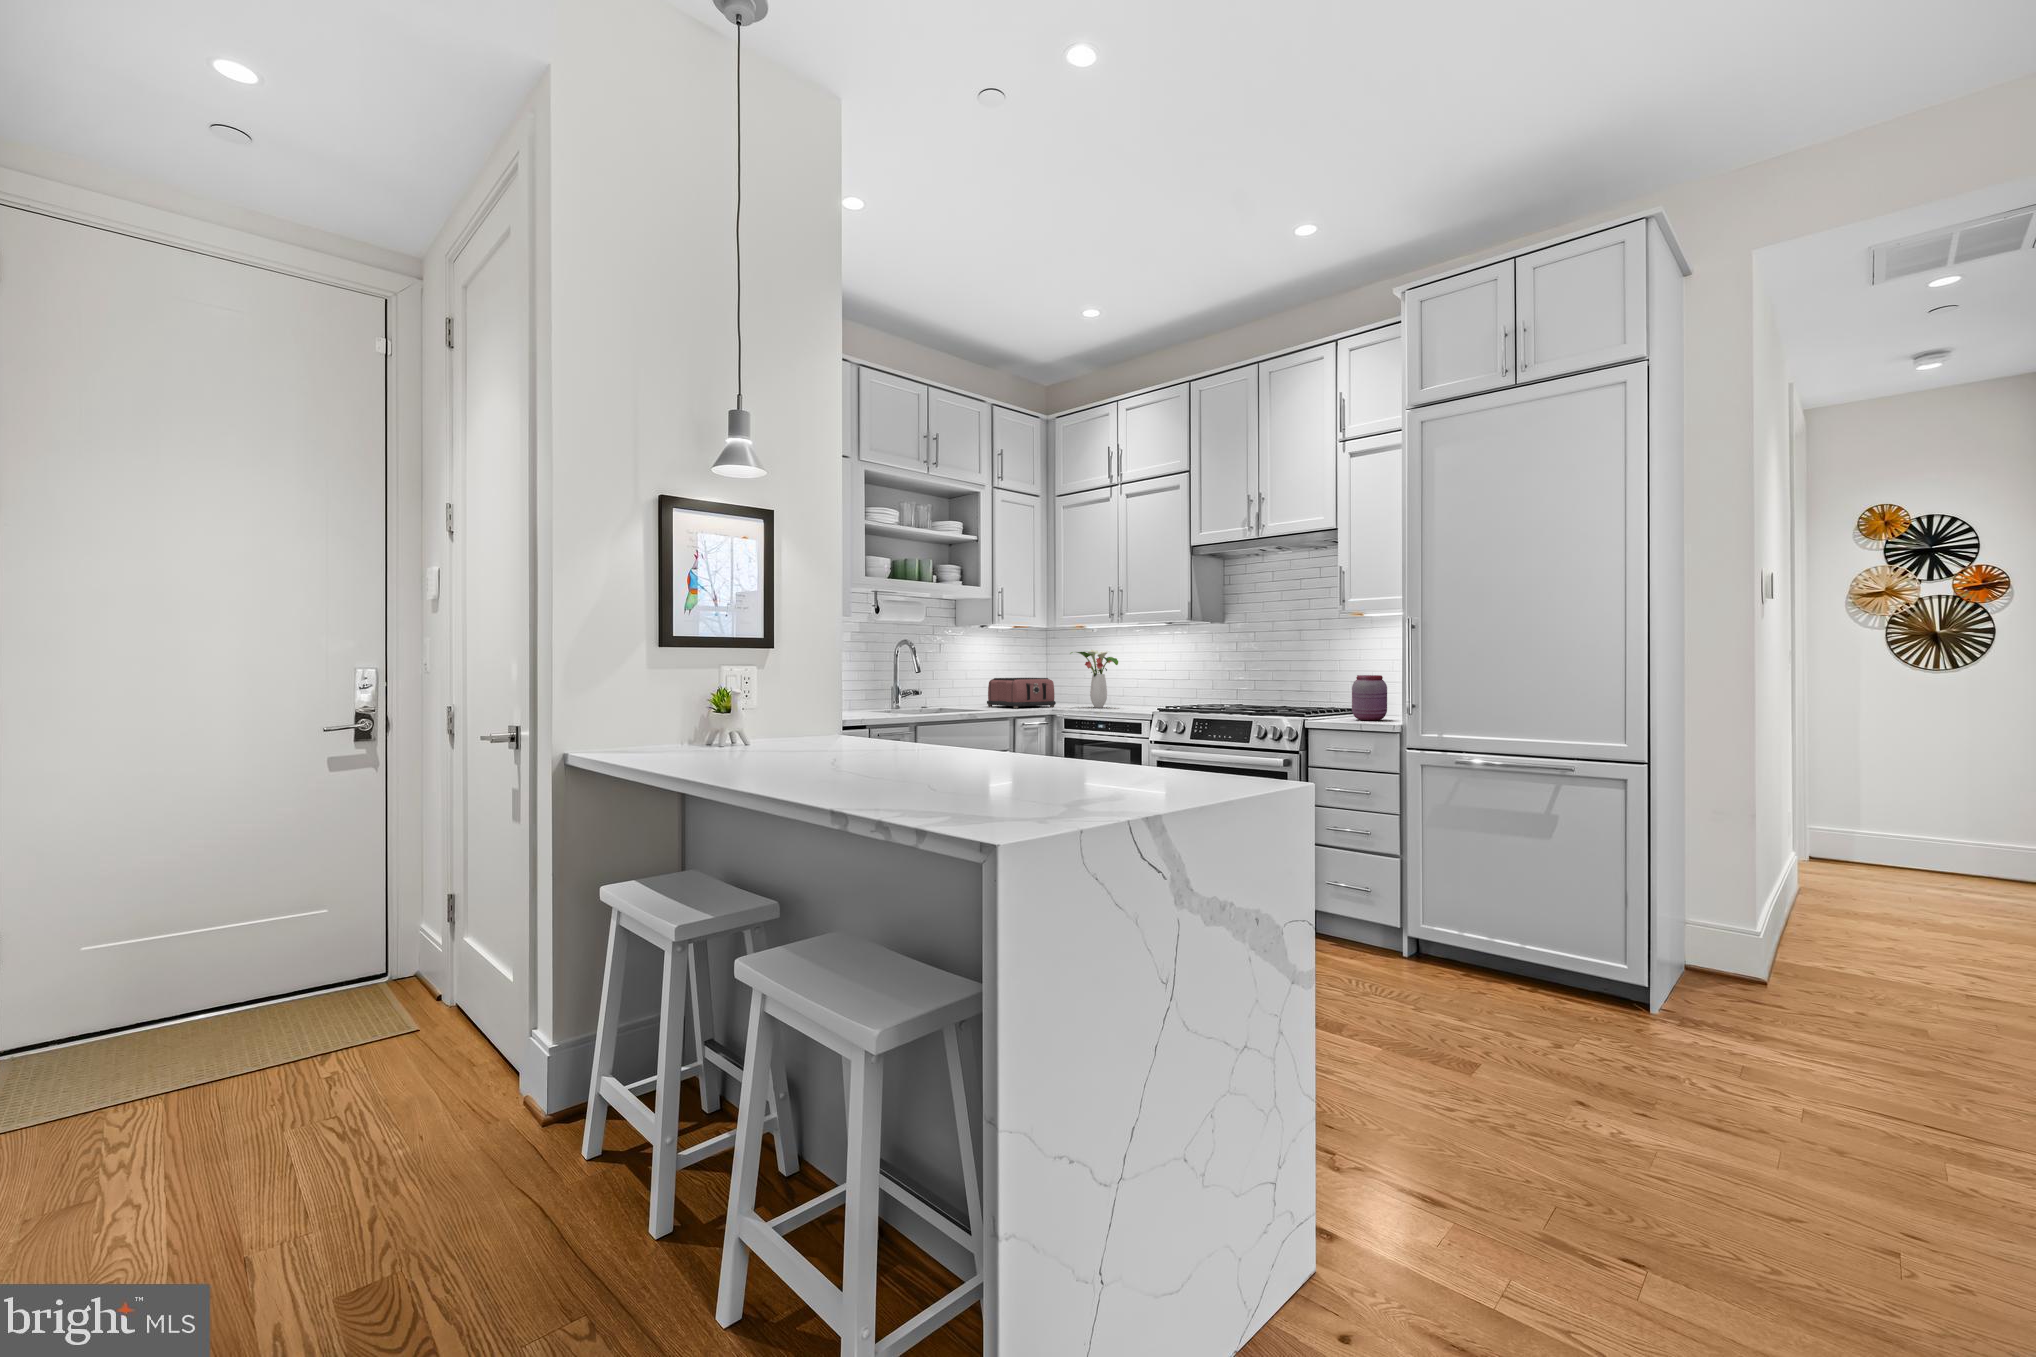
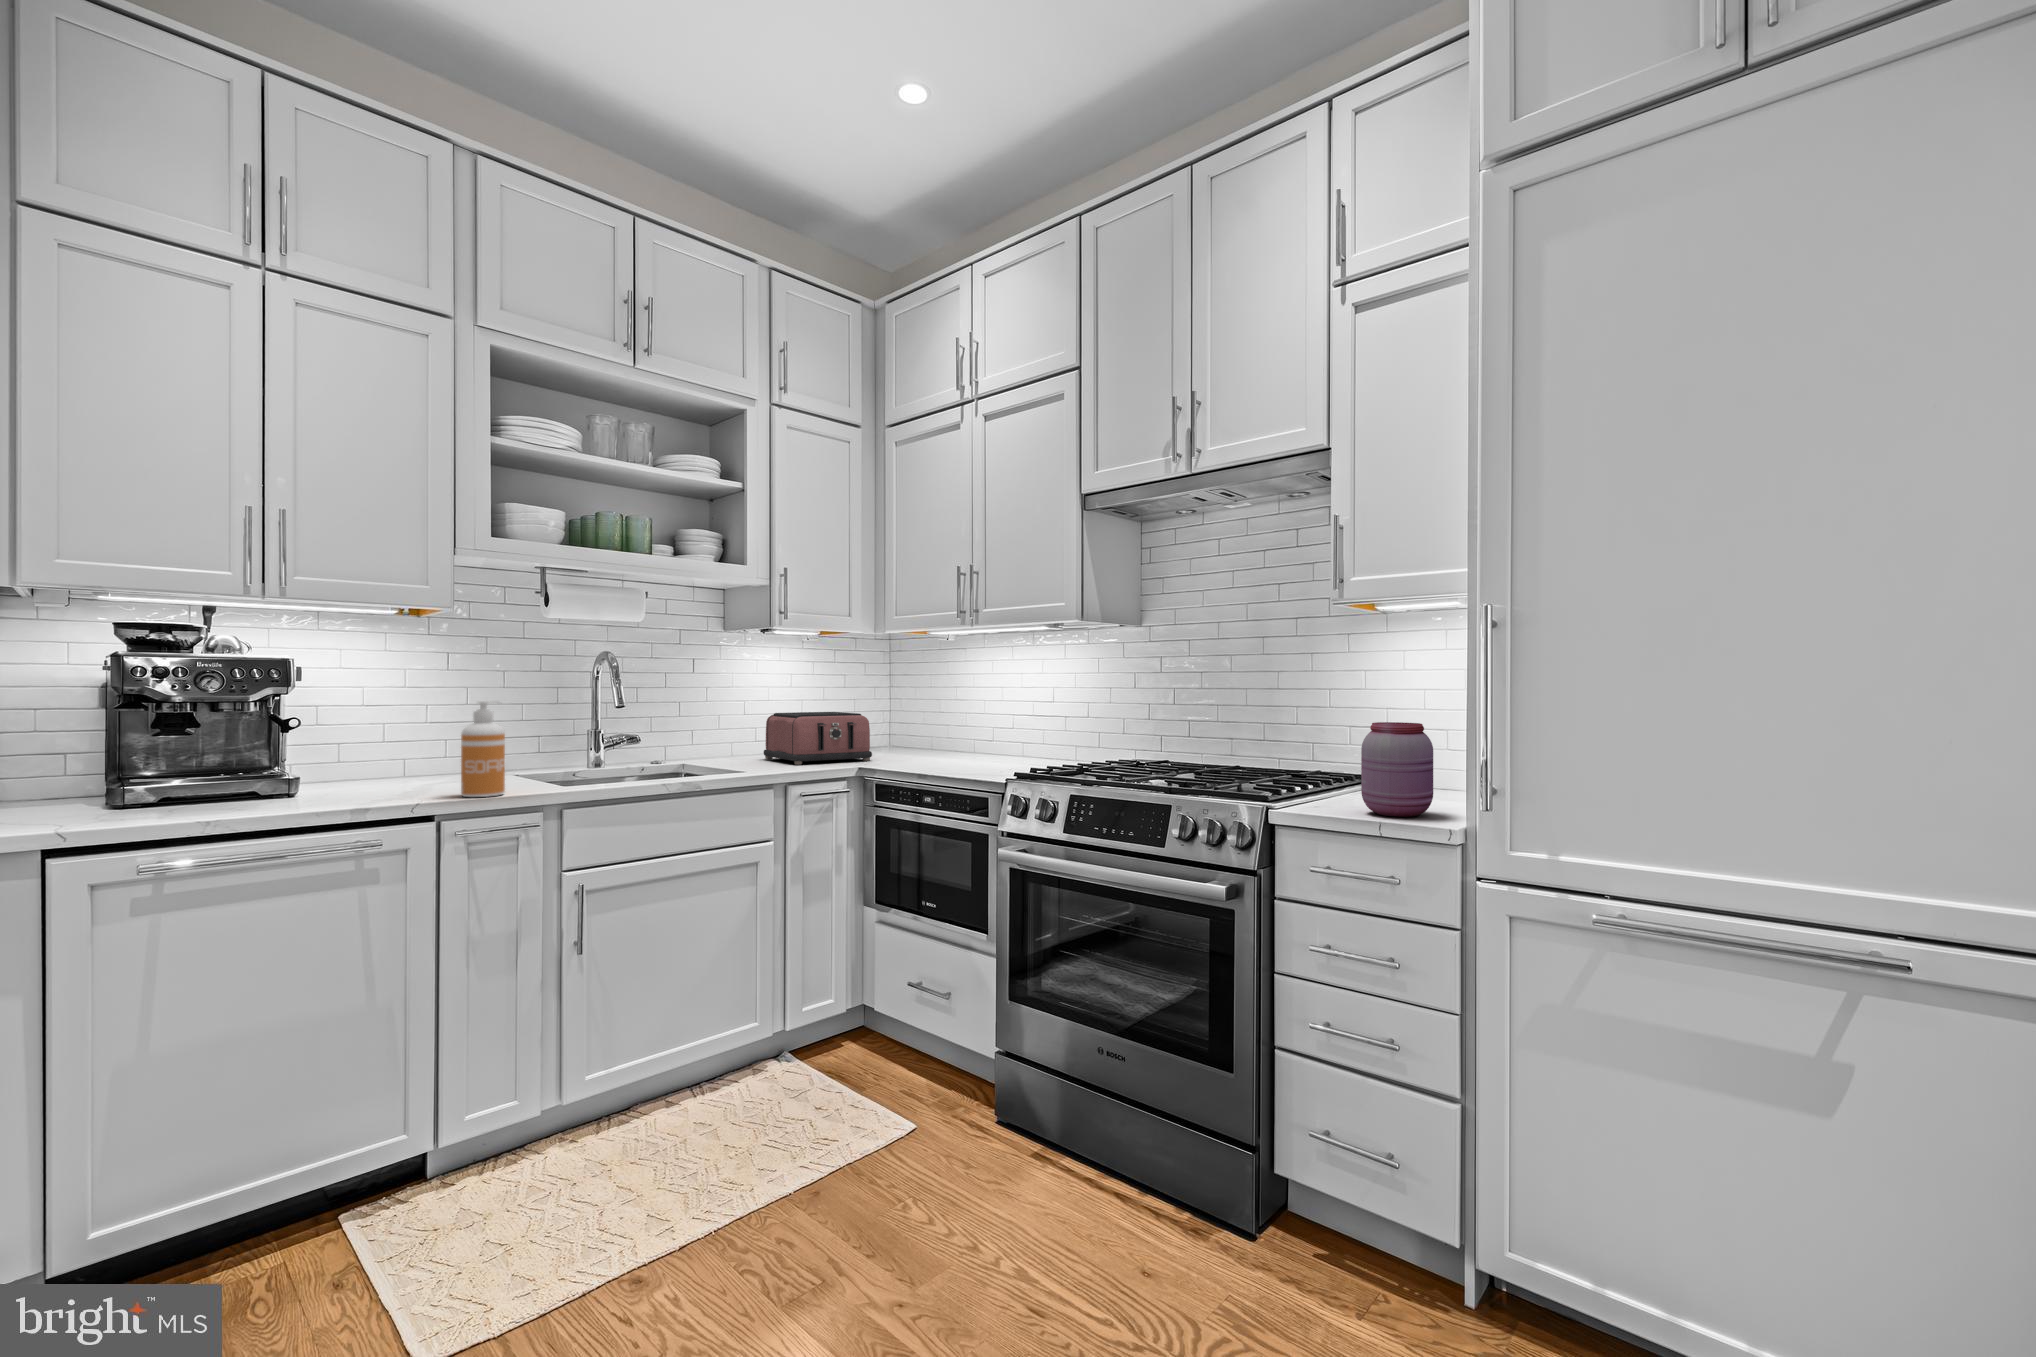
flower arrangement: present [1070,650,1118,708] -> none [886,667,963,764]
soap dispenser: none [876,668,896,718] -> present [461,701,505,797]

